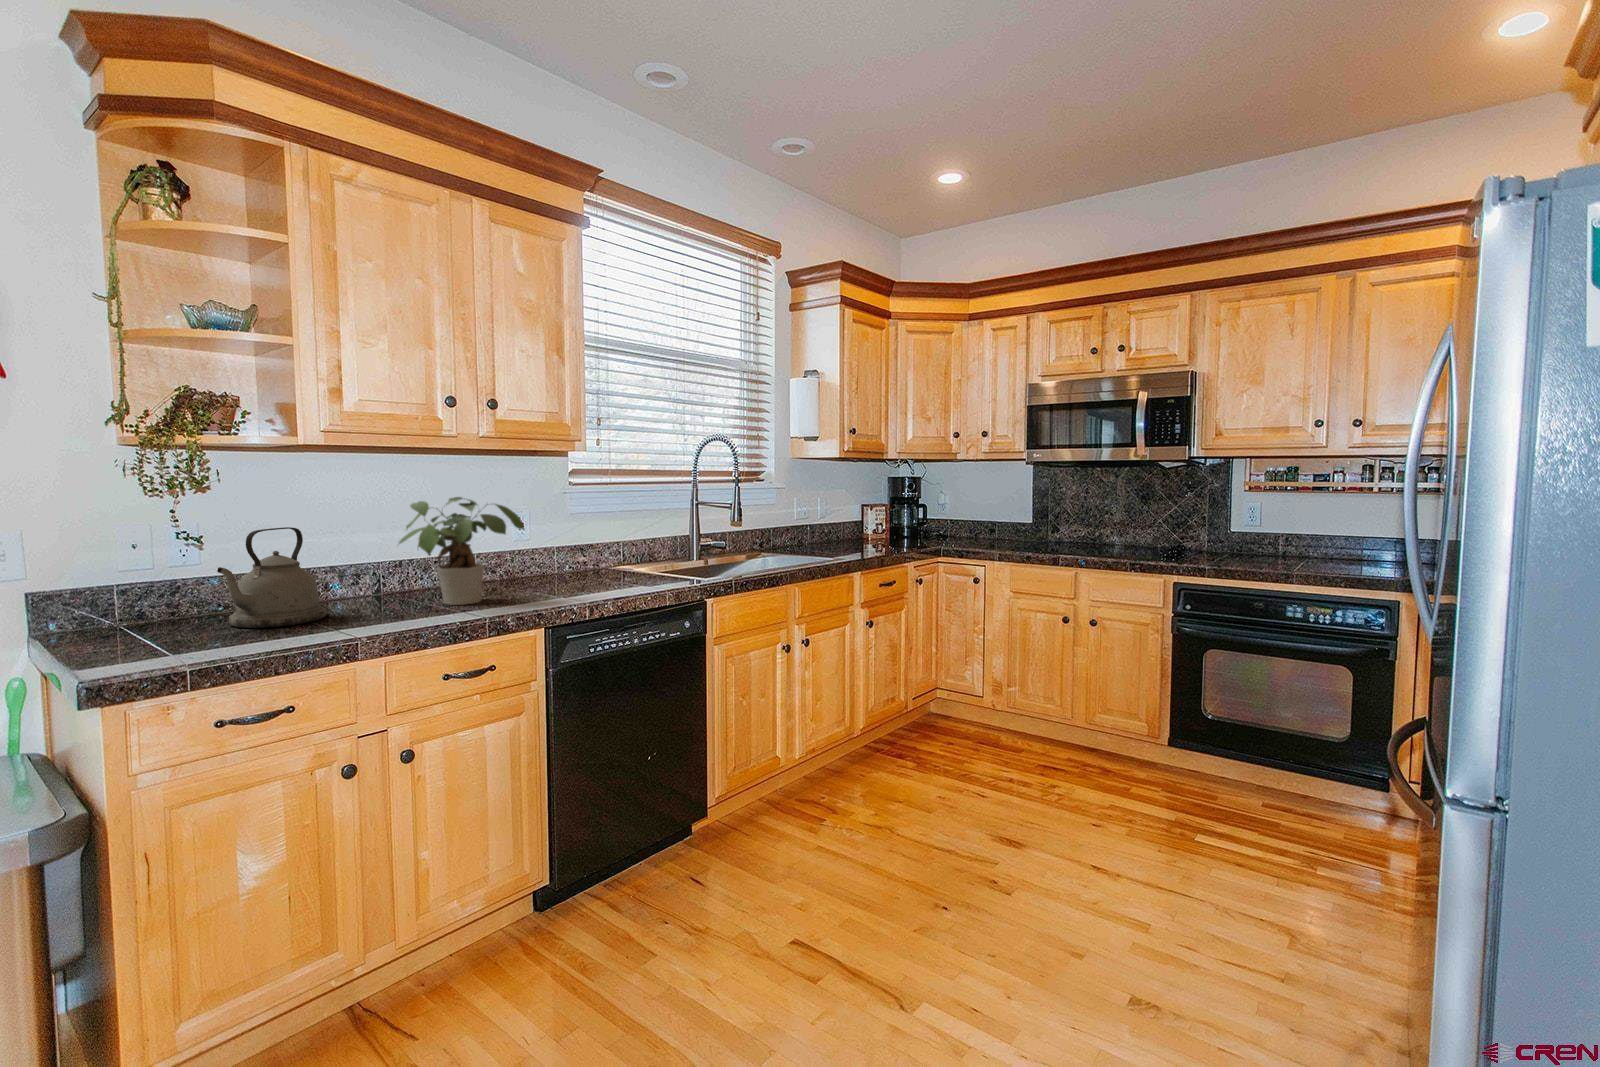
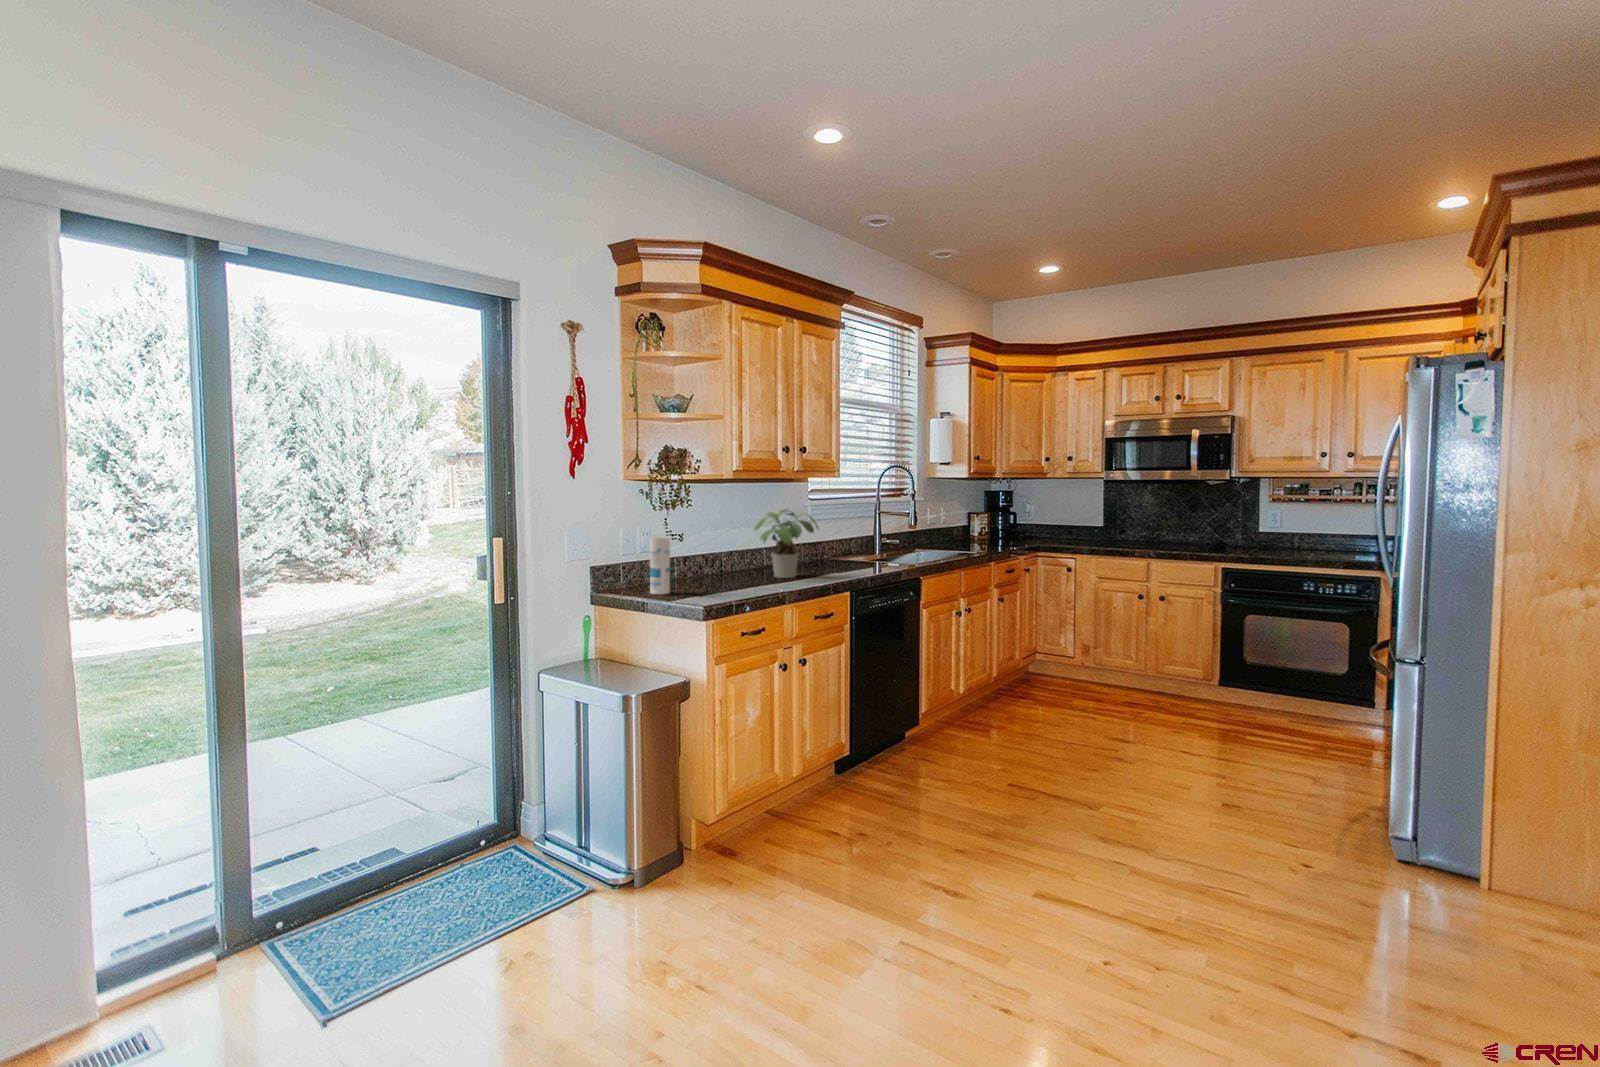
kettle: present [217,527,327,628] -> none [678,529,728,588]
canister: none [114,543,165,644] -> present [650,537,670,595]

